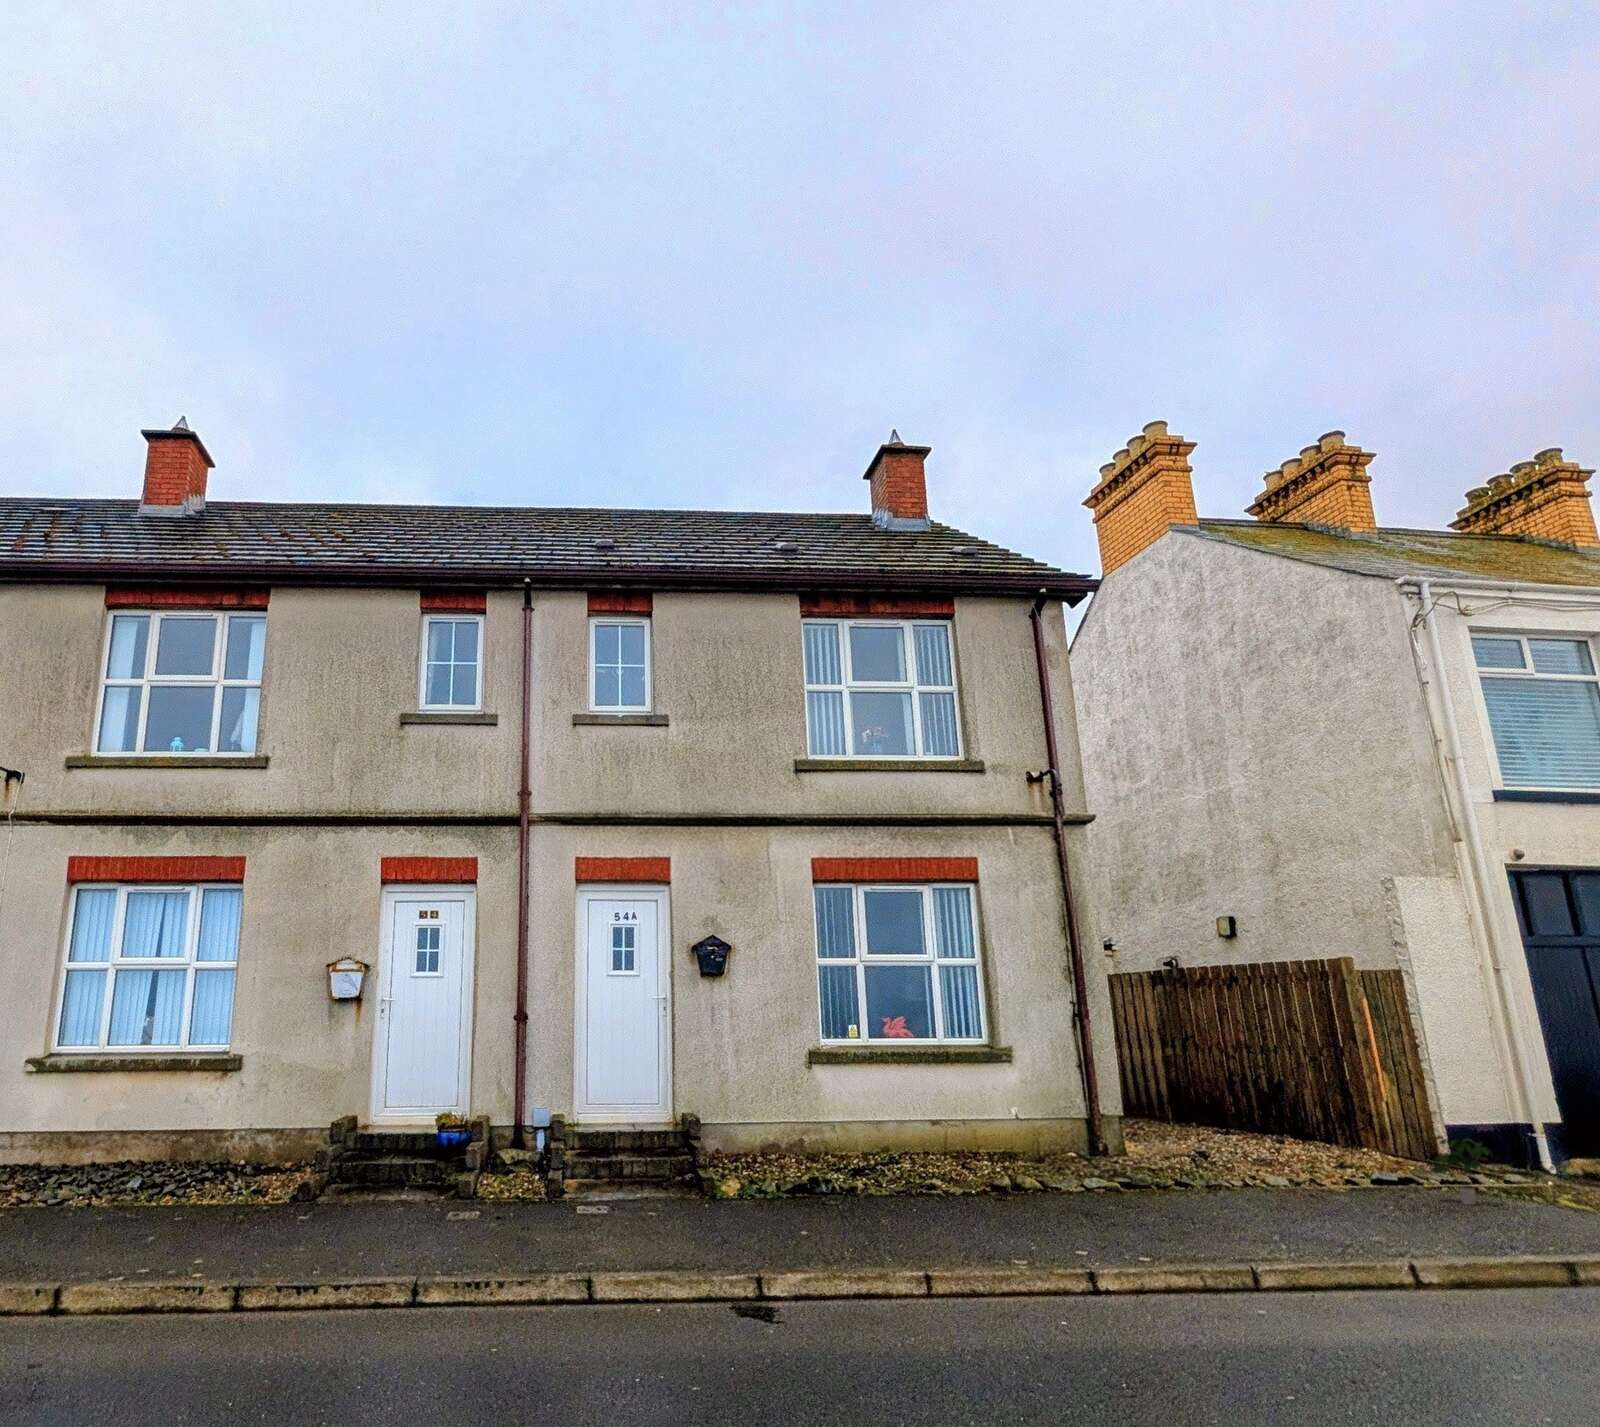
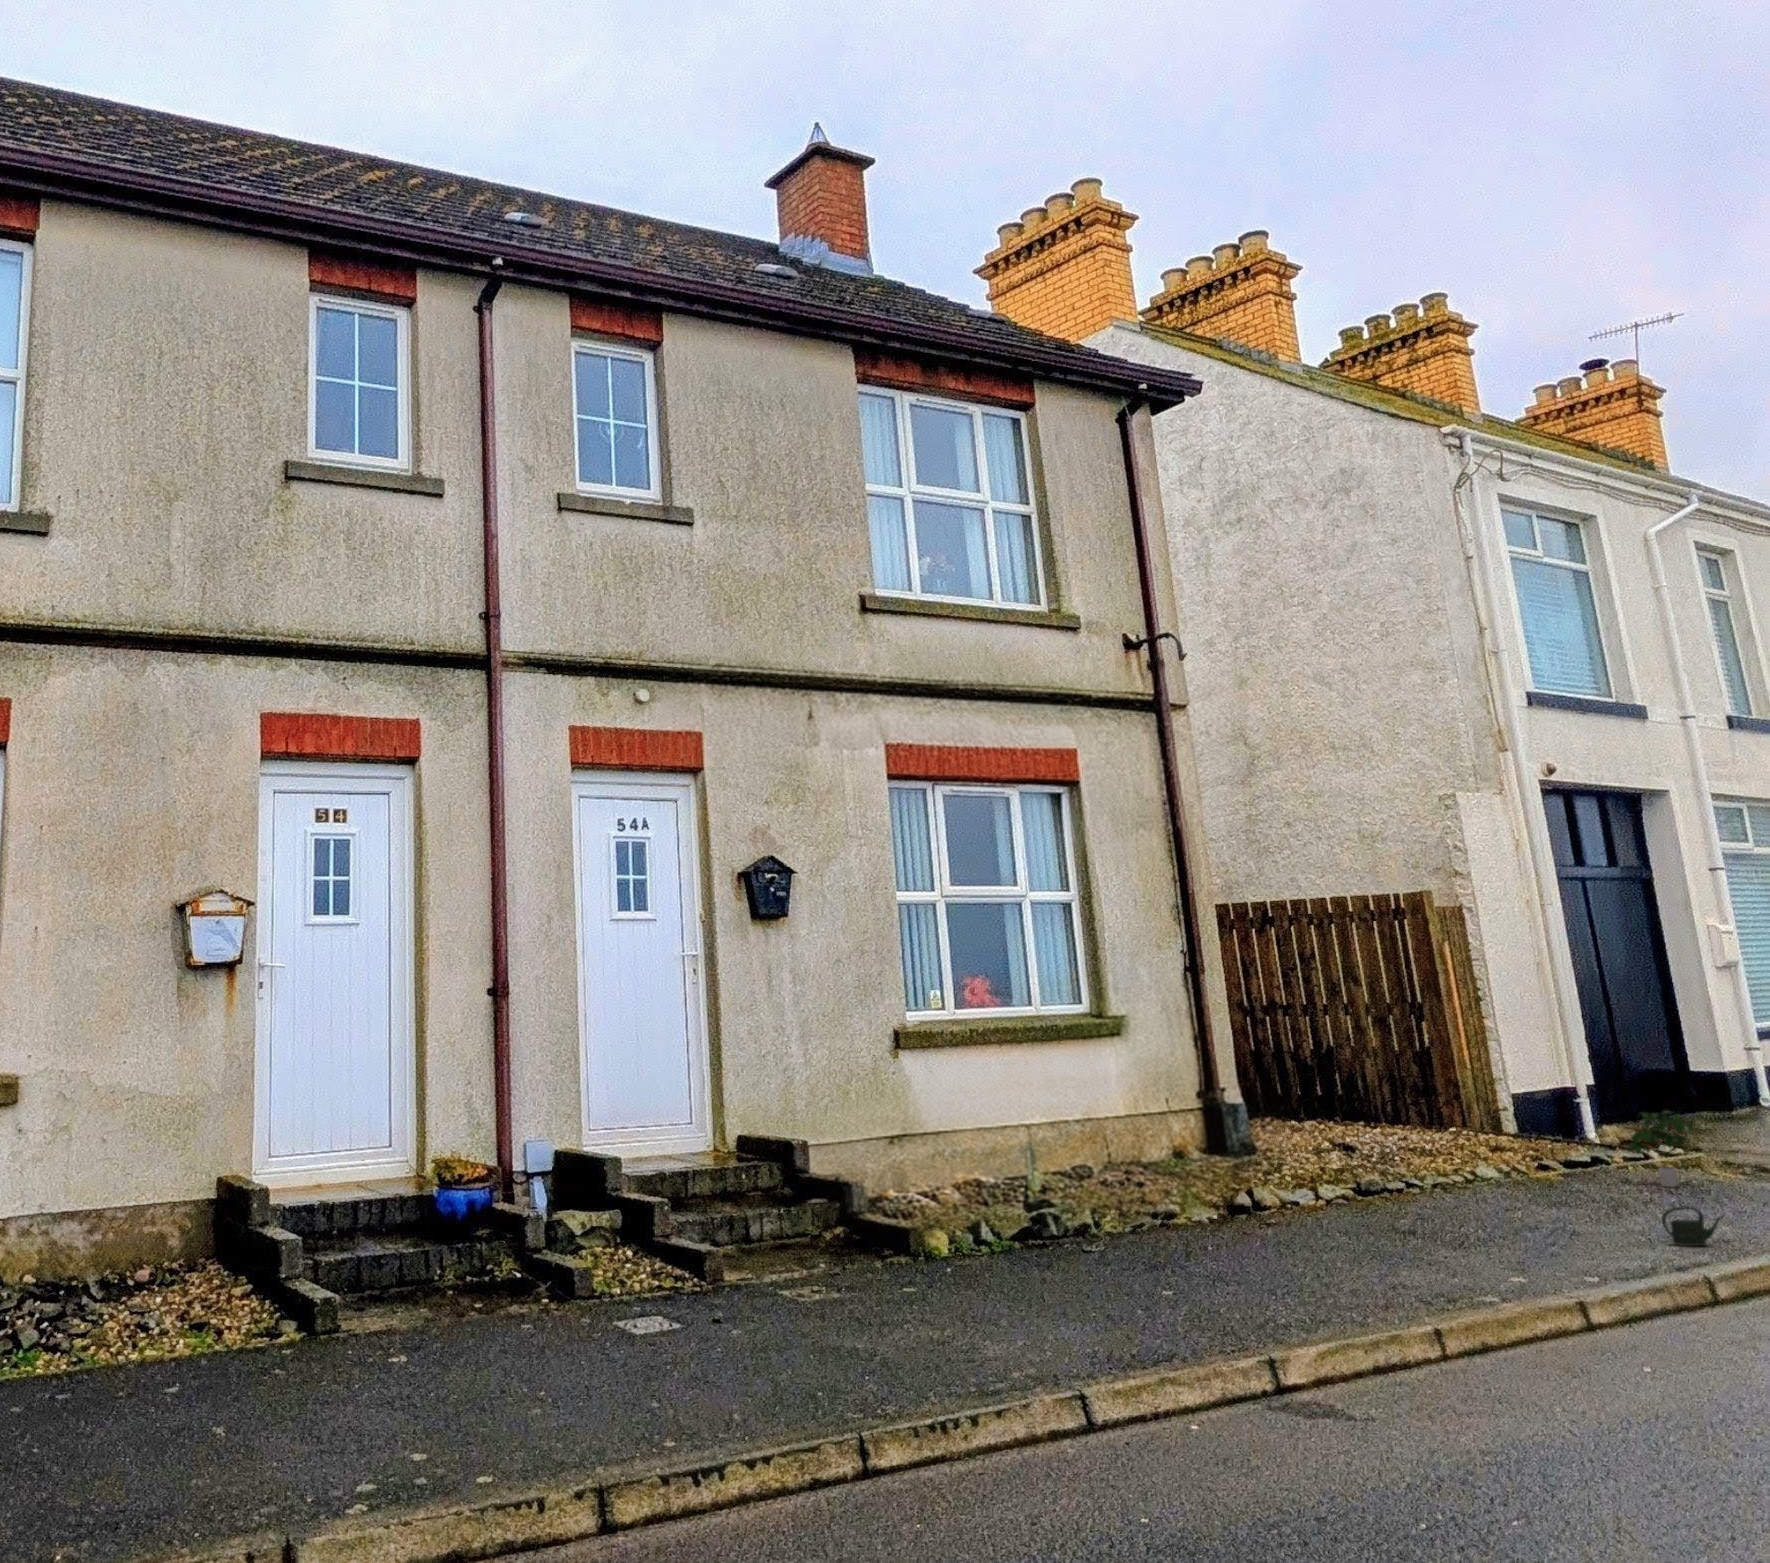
watering can: none [1313,1211,1368,1244] -> present [1662,1206,1723,1246]

